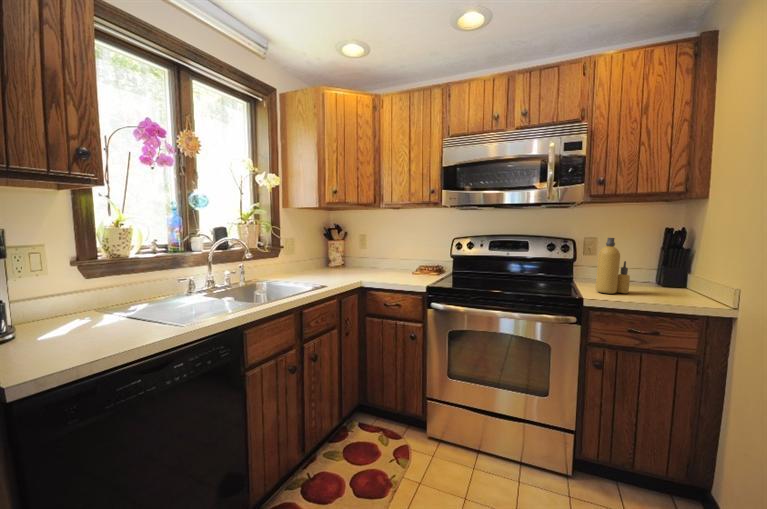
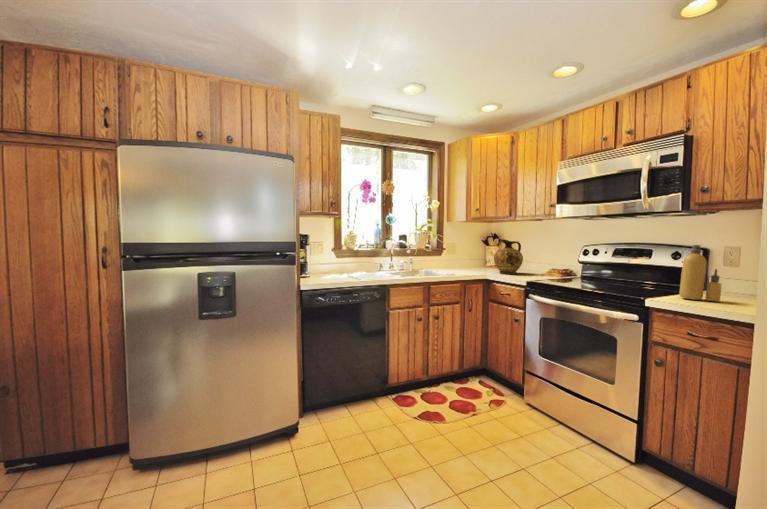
ceramic jug: none [358,232,393,276] -> present [494,239,523,274]

